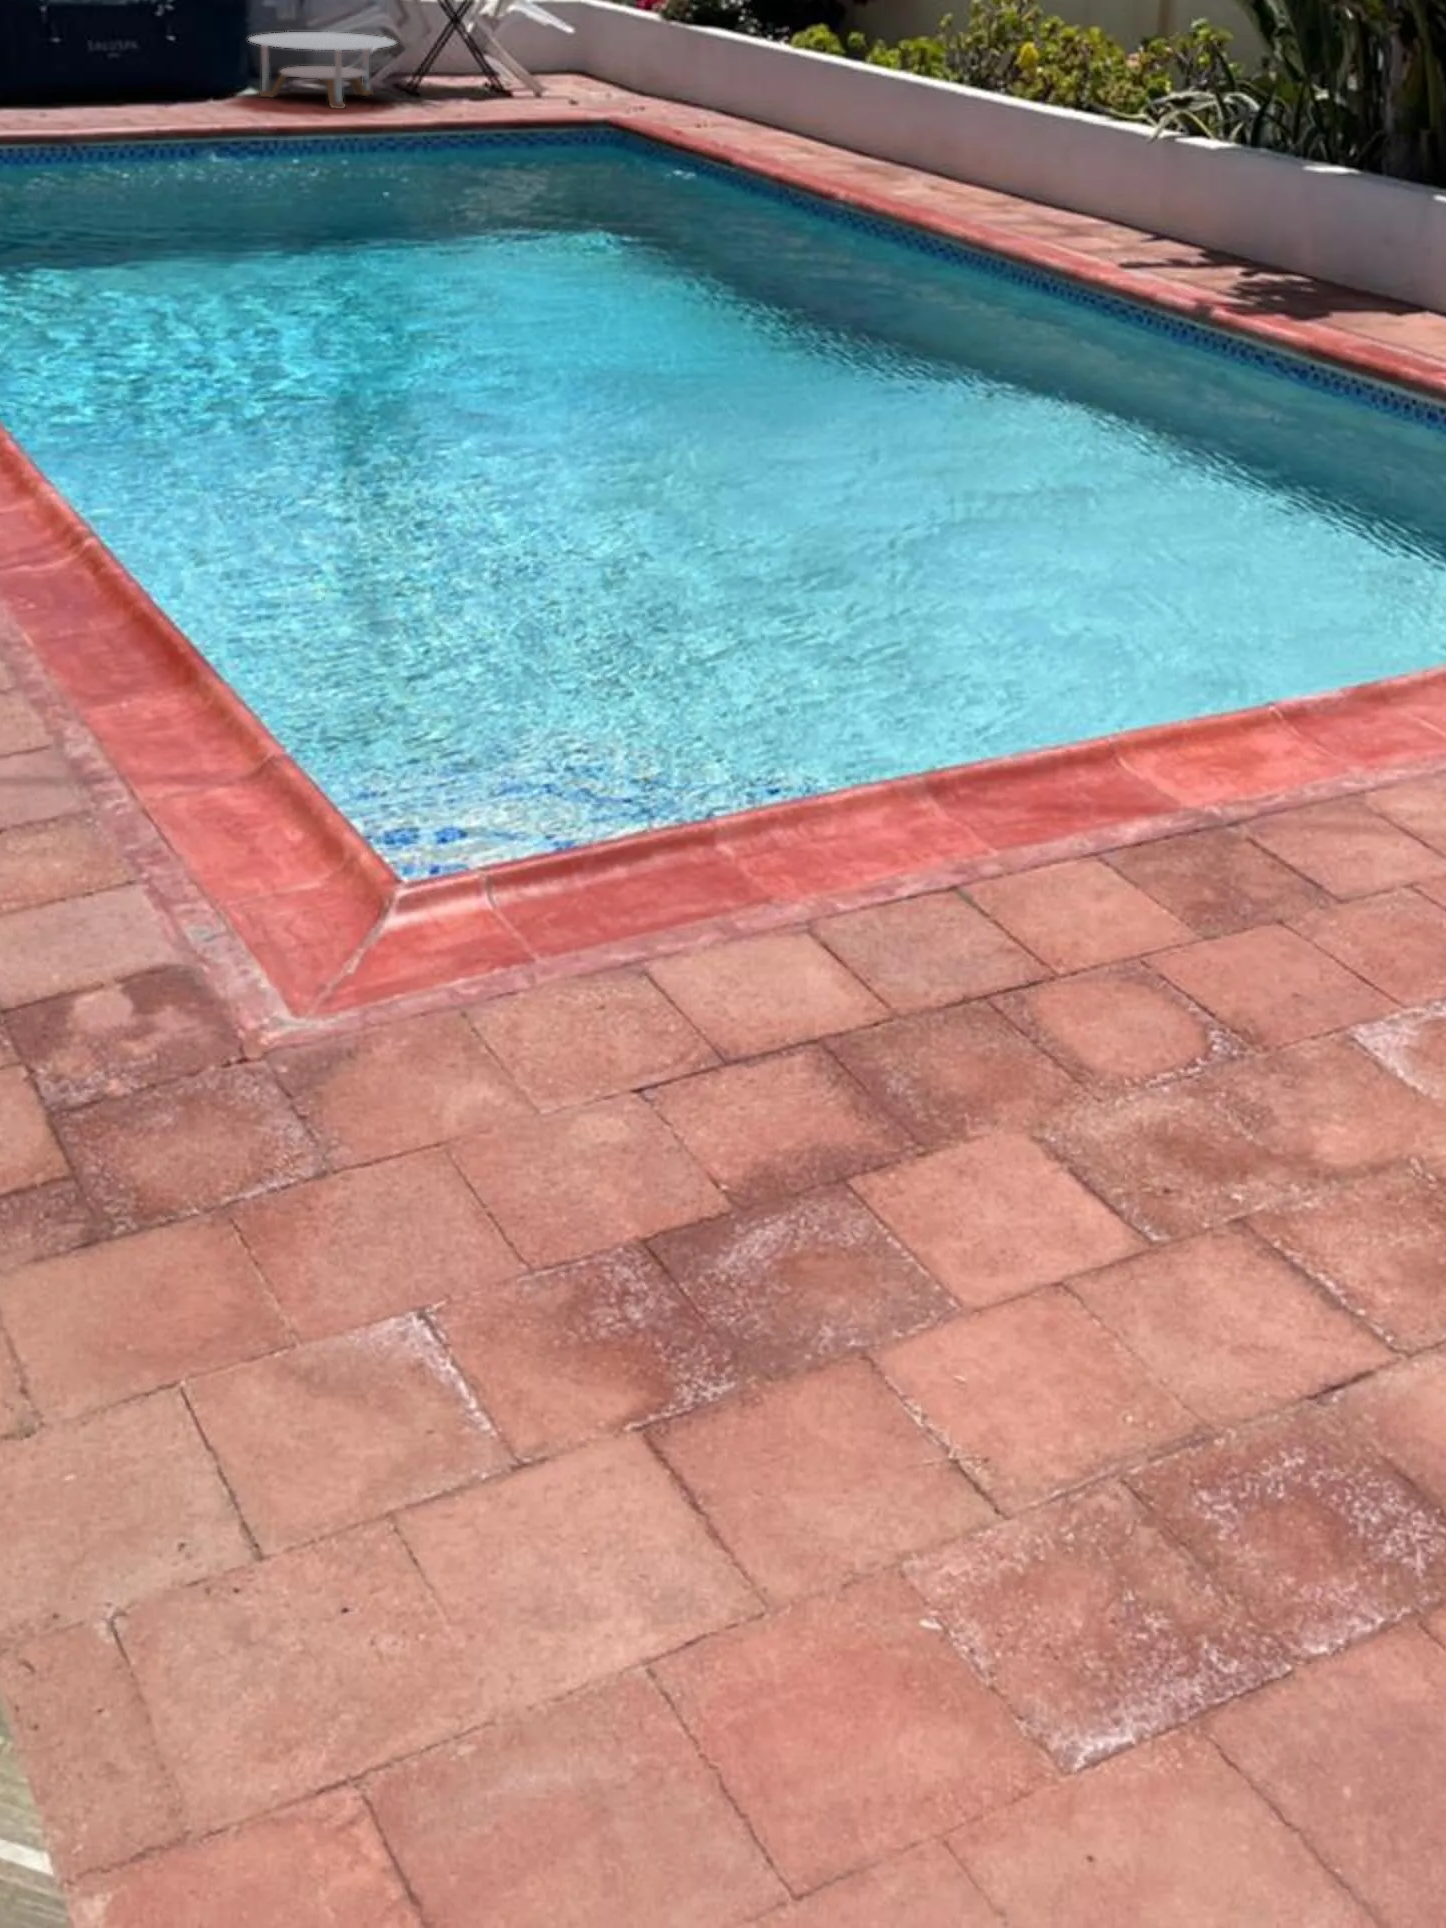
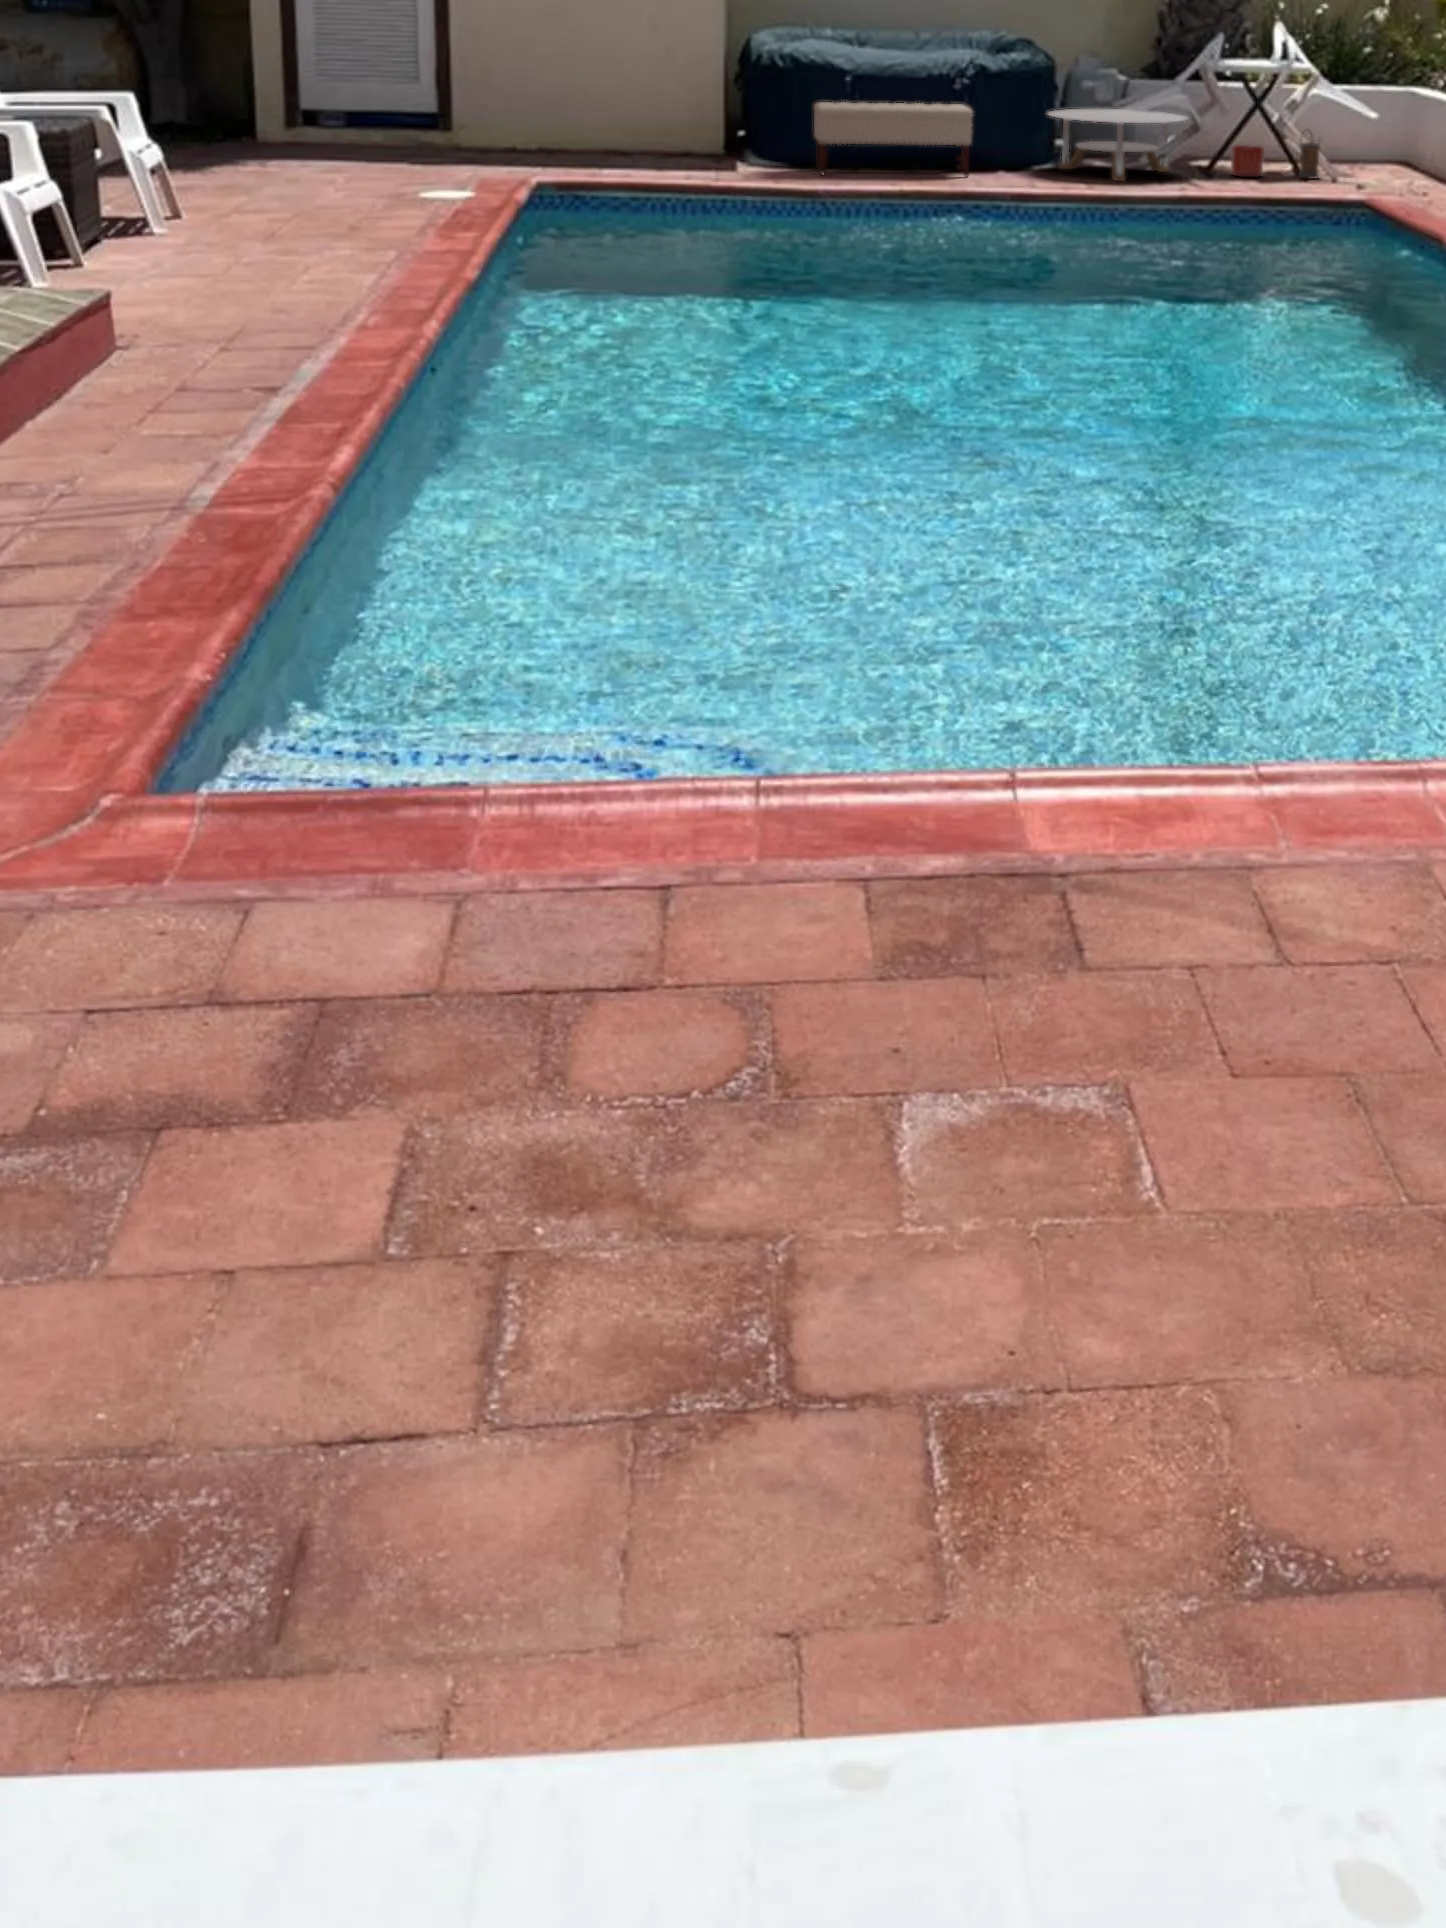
bench: none [8,35,187,119] -> present [814,102,973,176]
watering can: none [502,47,522,96] -> present [1299,137,1320,179]
planter: none [435,65,468,98] -> present [1231,145,1264,177]

